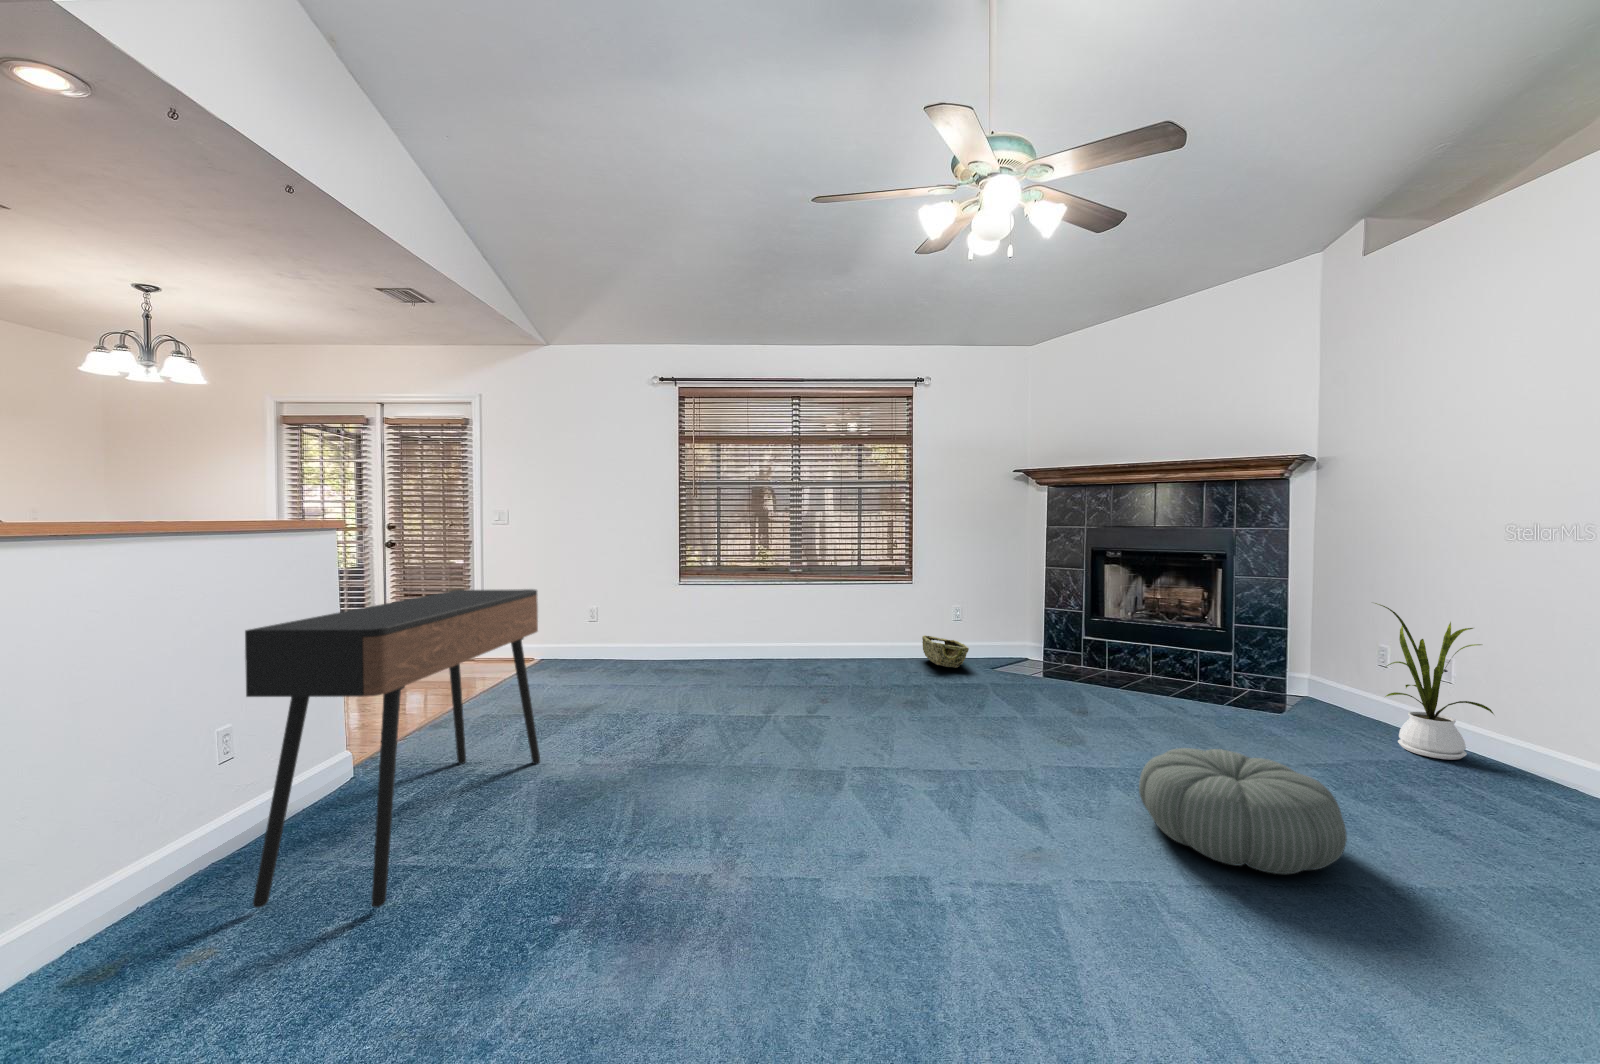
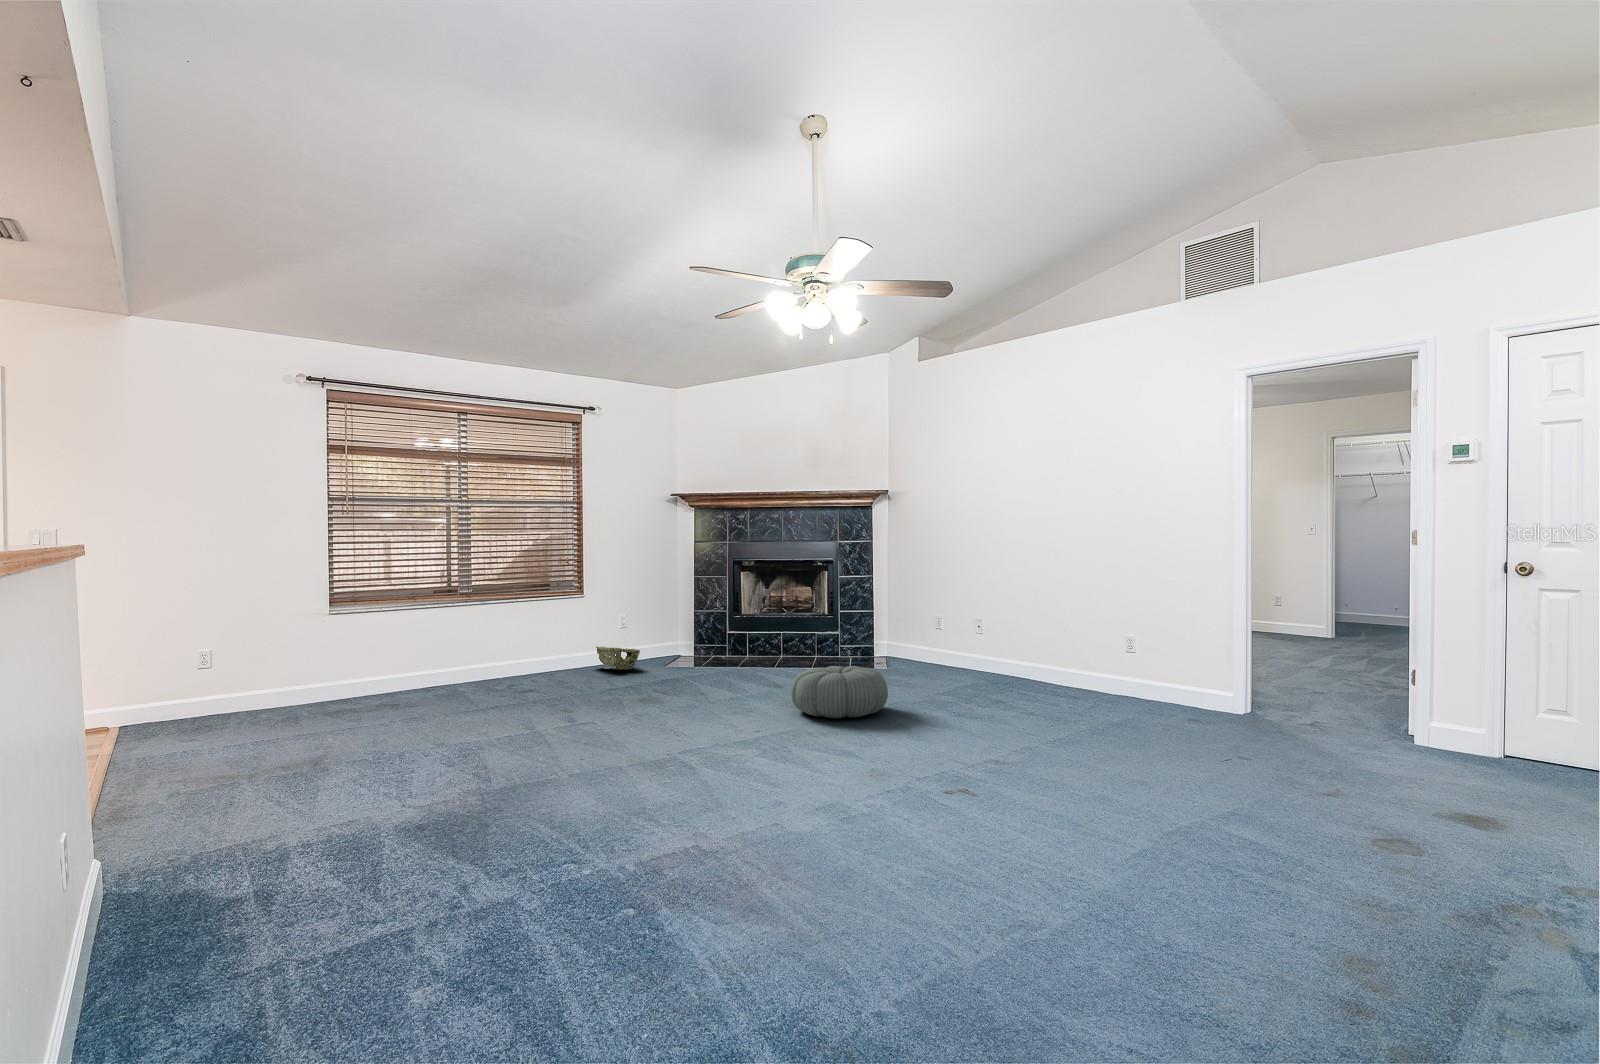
console table: present [245,589,540,908] -> none [173,594,308,848]
house plant: present [1375,603,1494,760] -> none [899,584,952,672]

